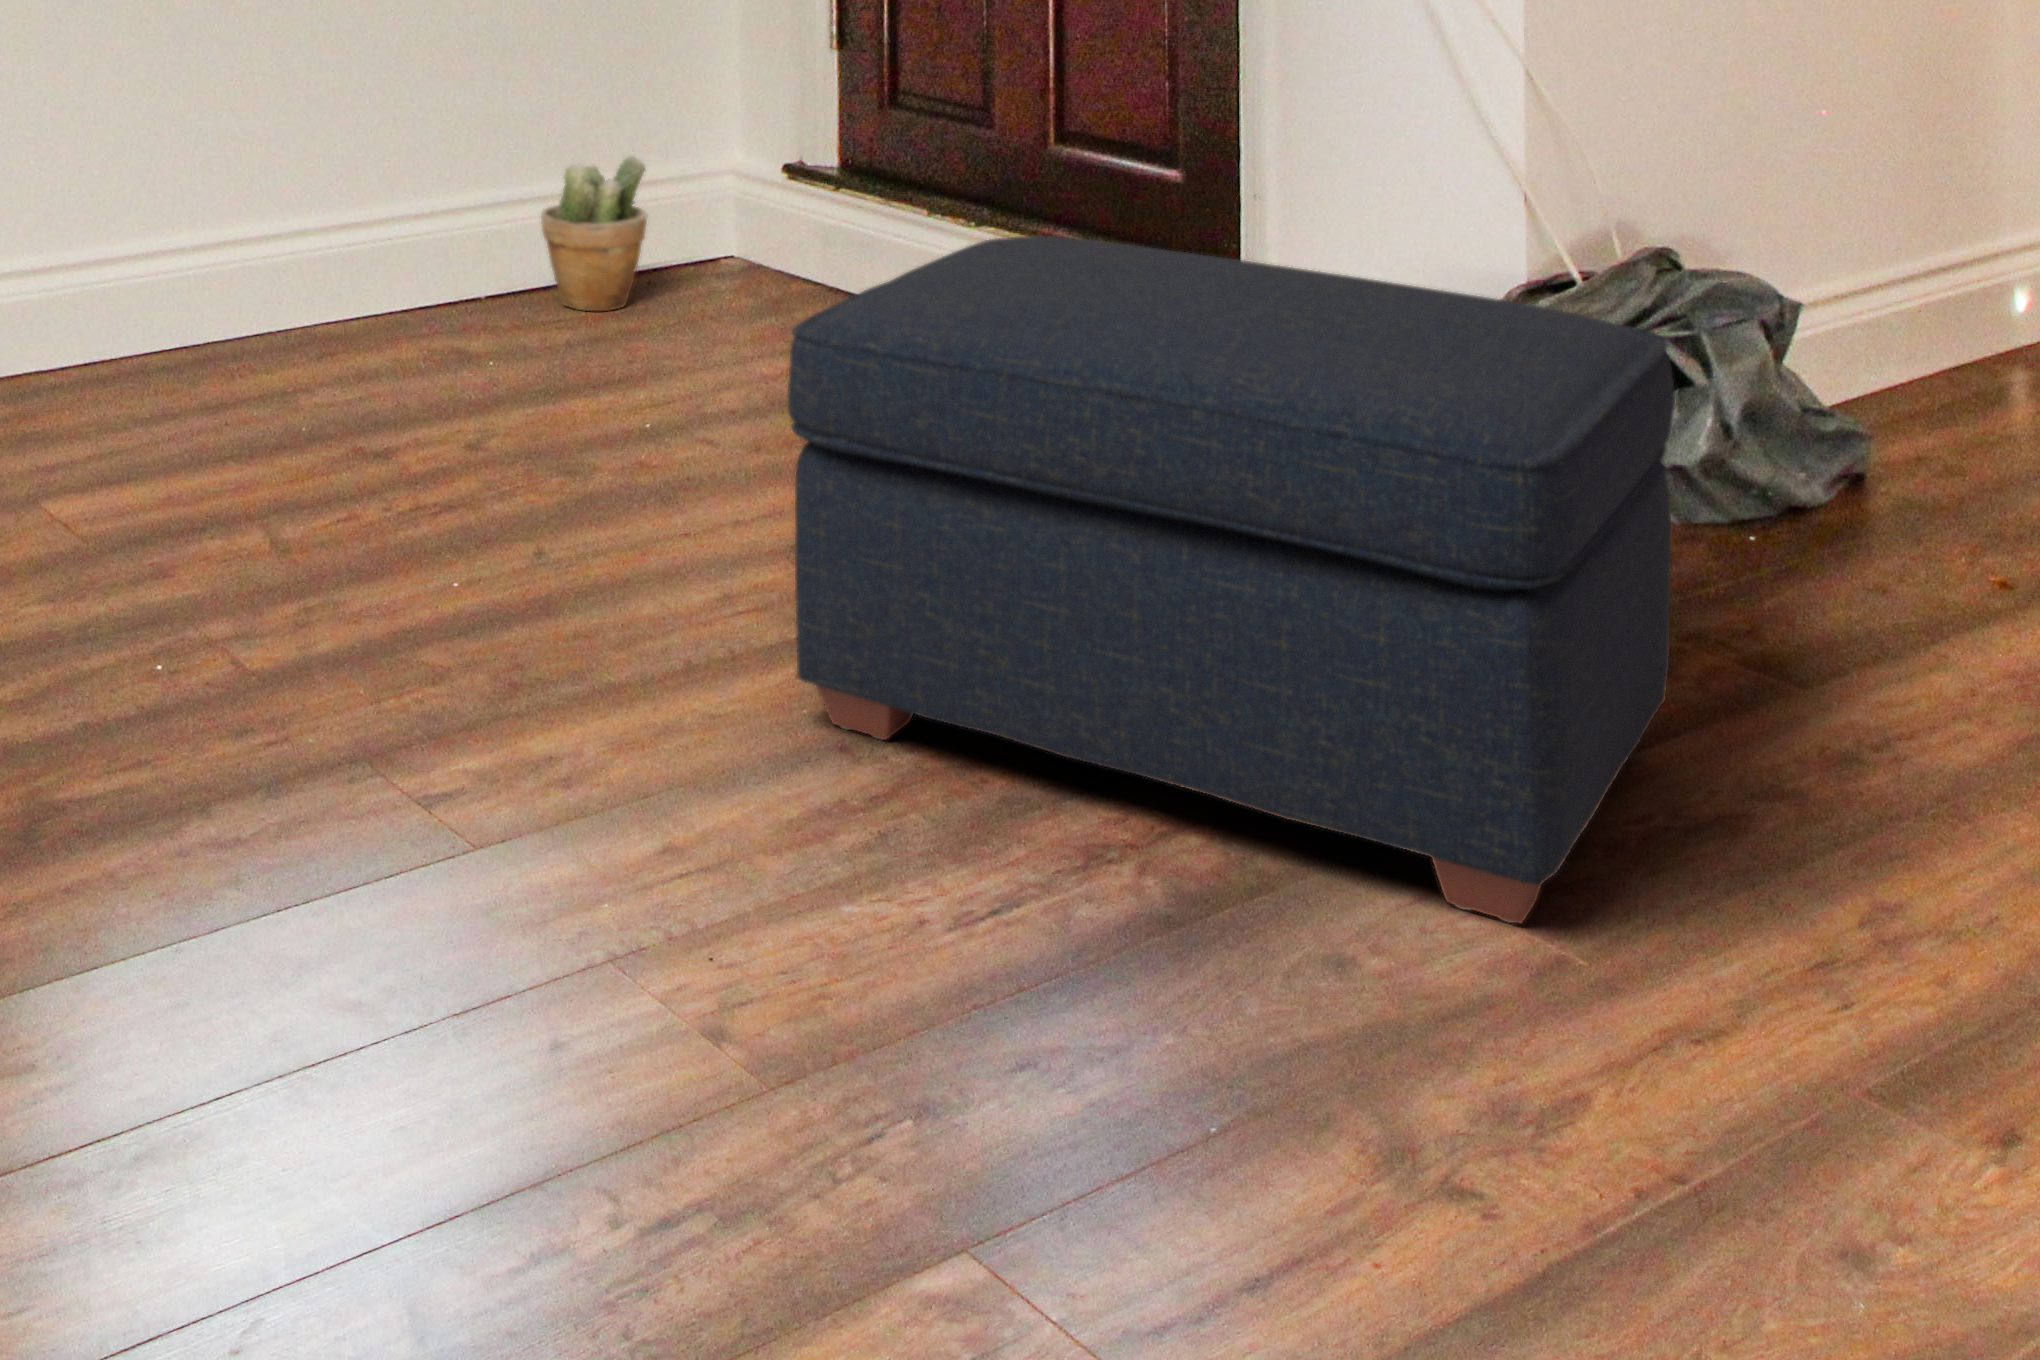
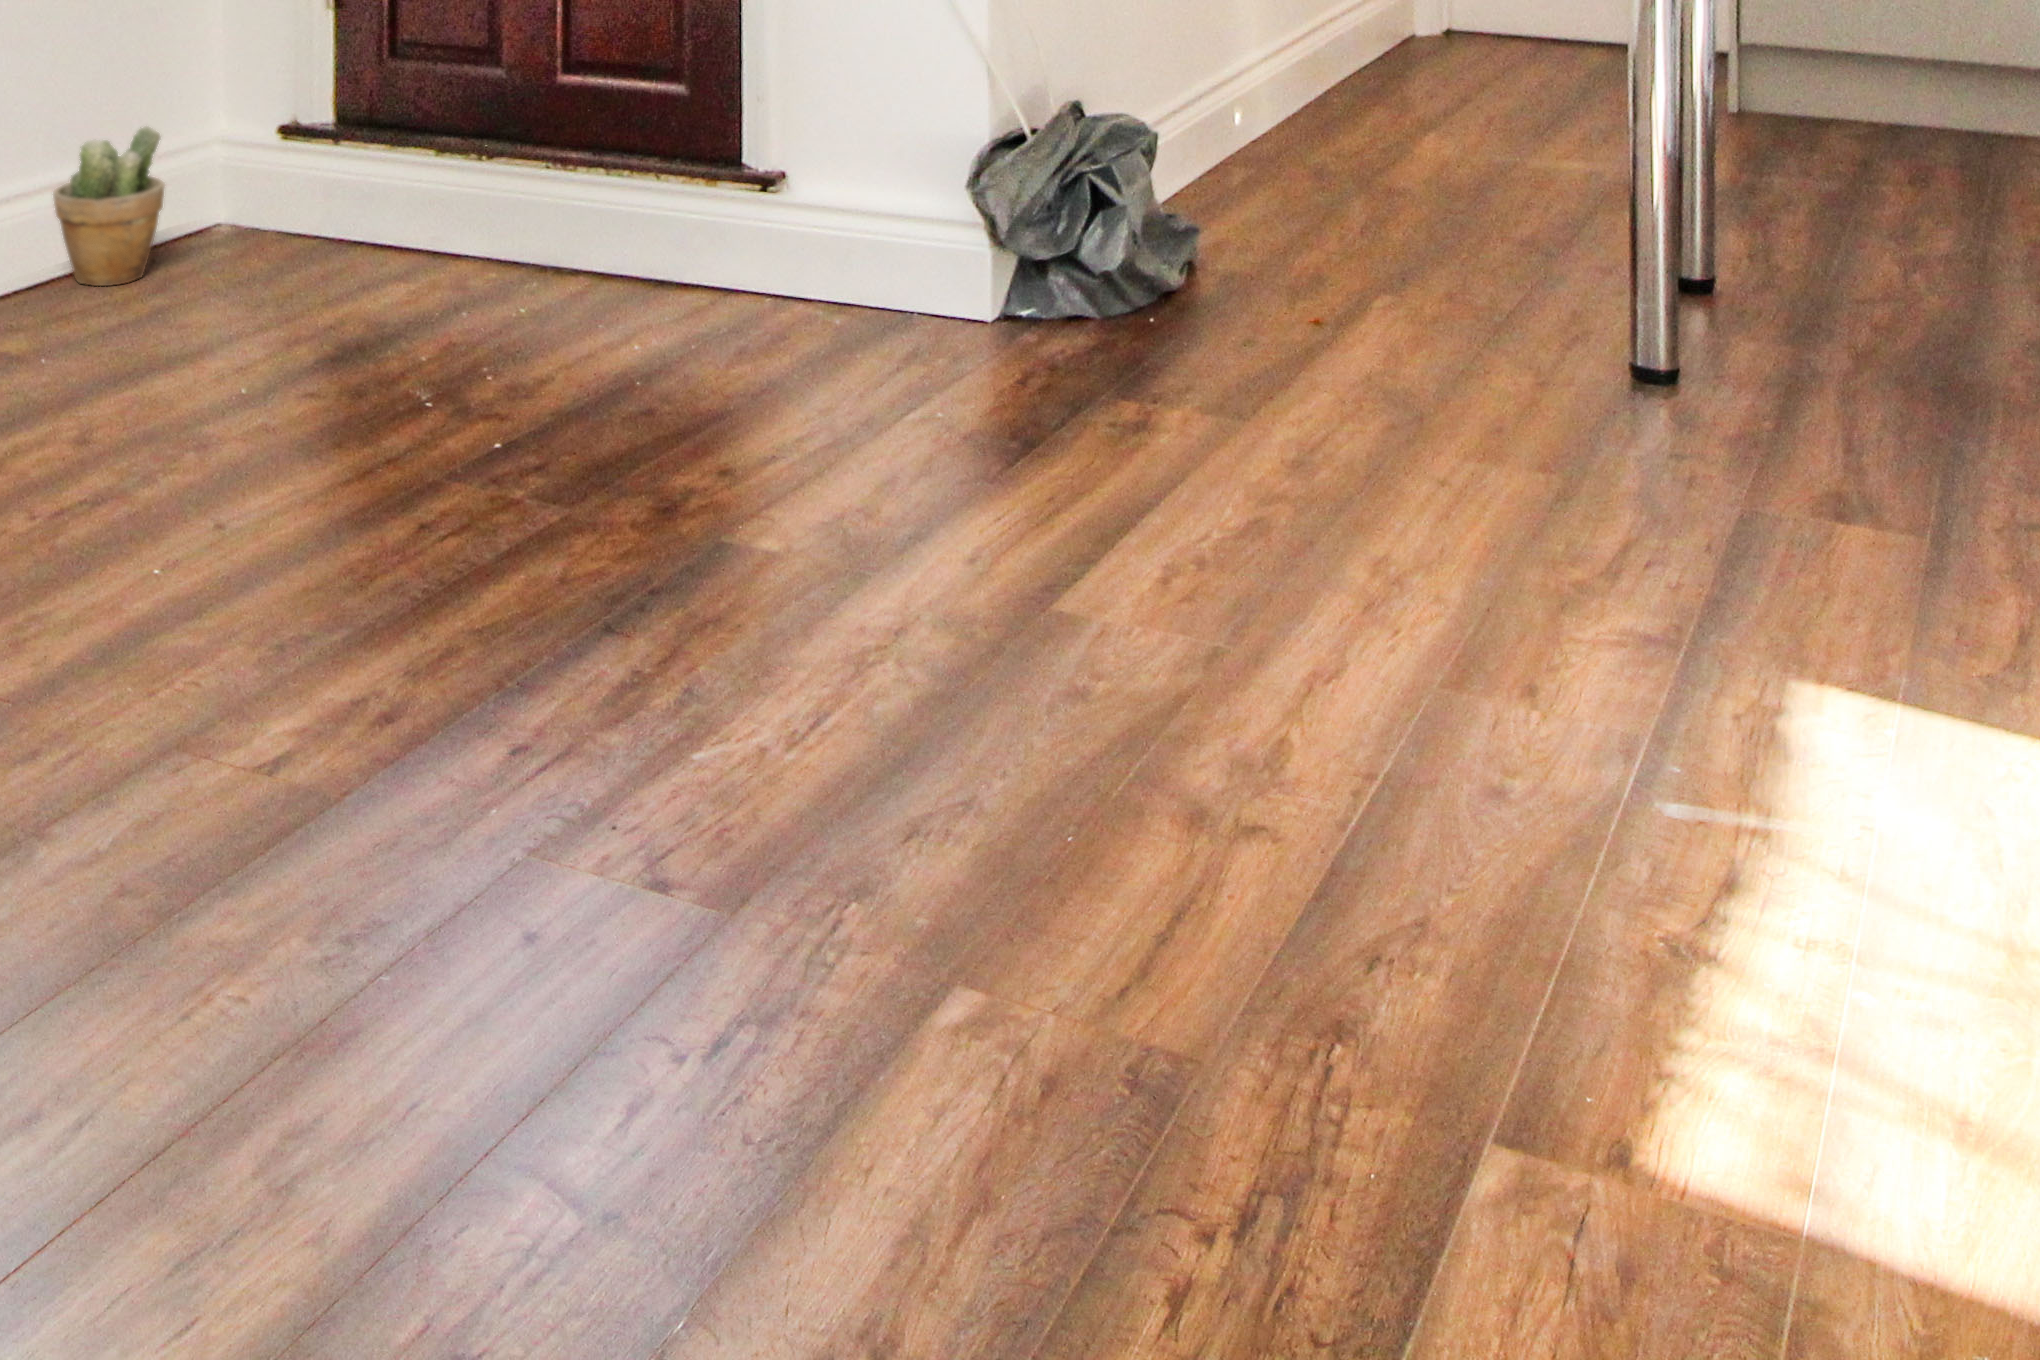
ottoman: present [787,236,1675,923] -> none [553,152,1216,635]

